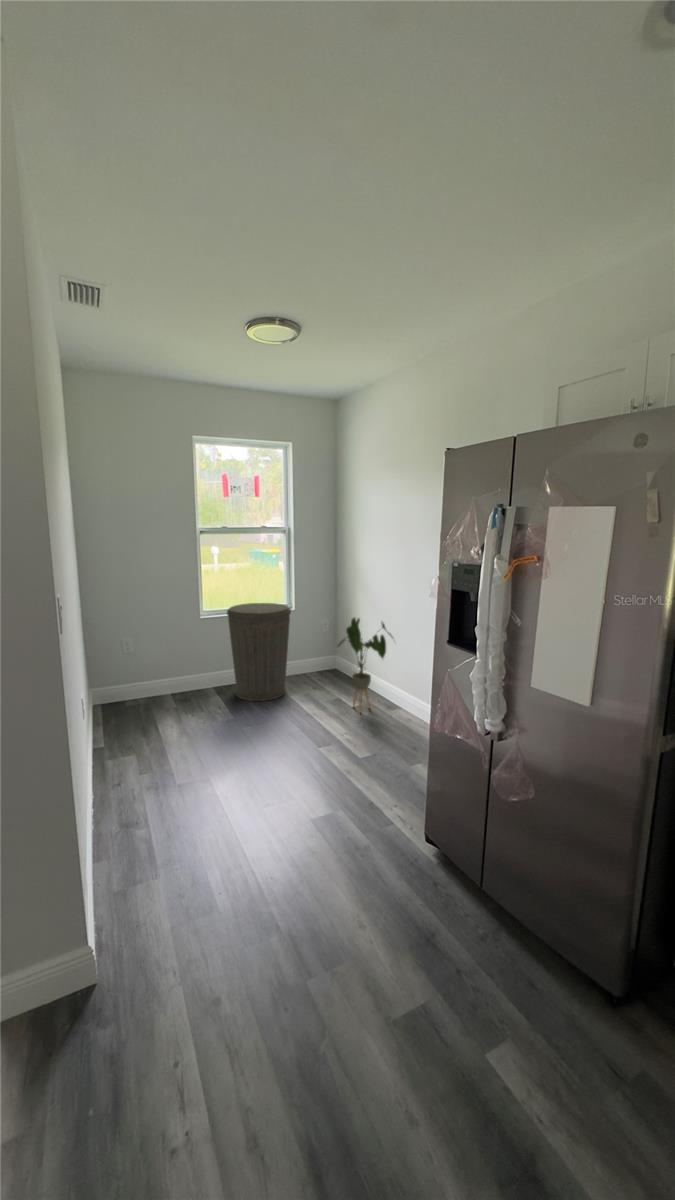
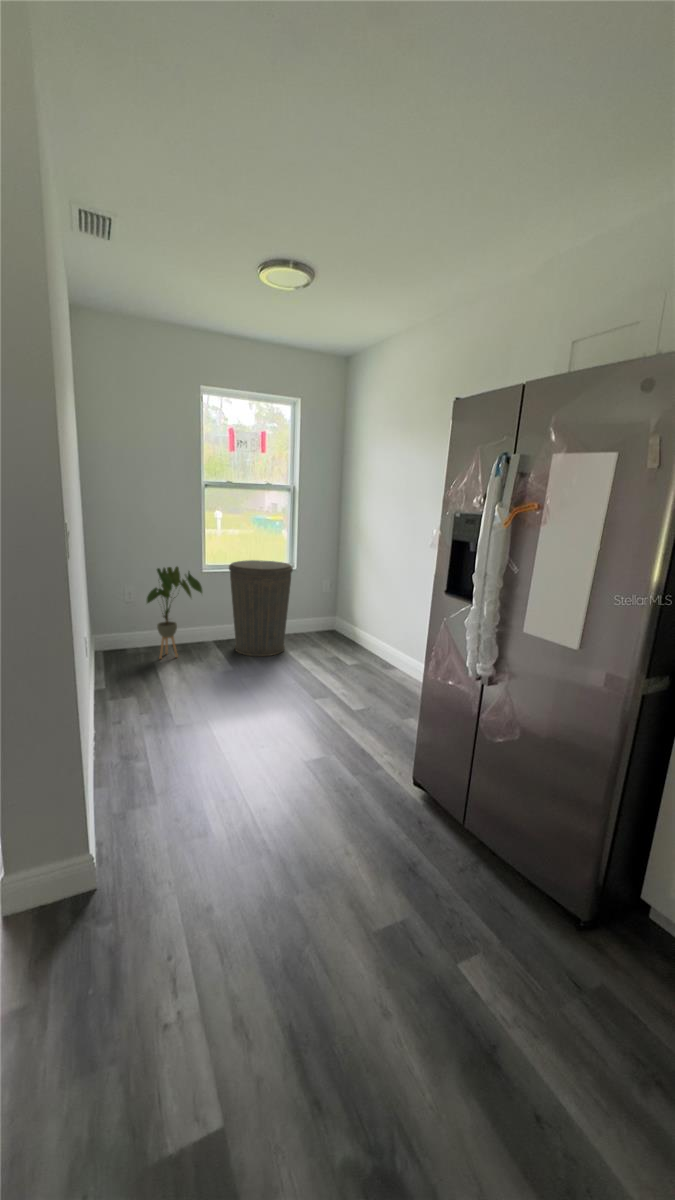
house plant: present [338,618,392,712] -> present [147,567,202,658]

